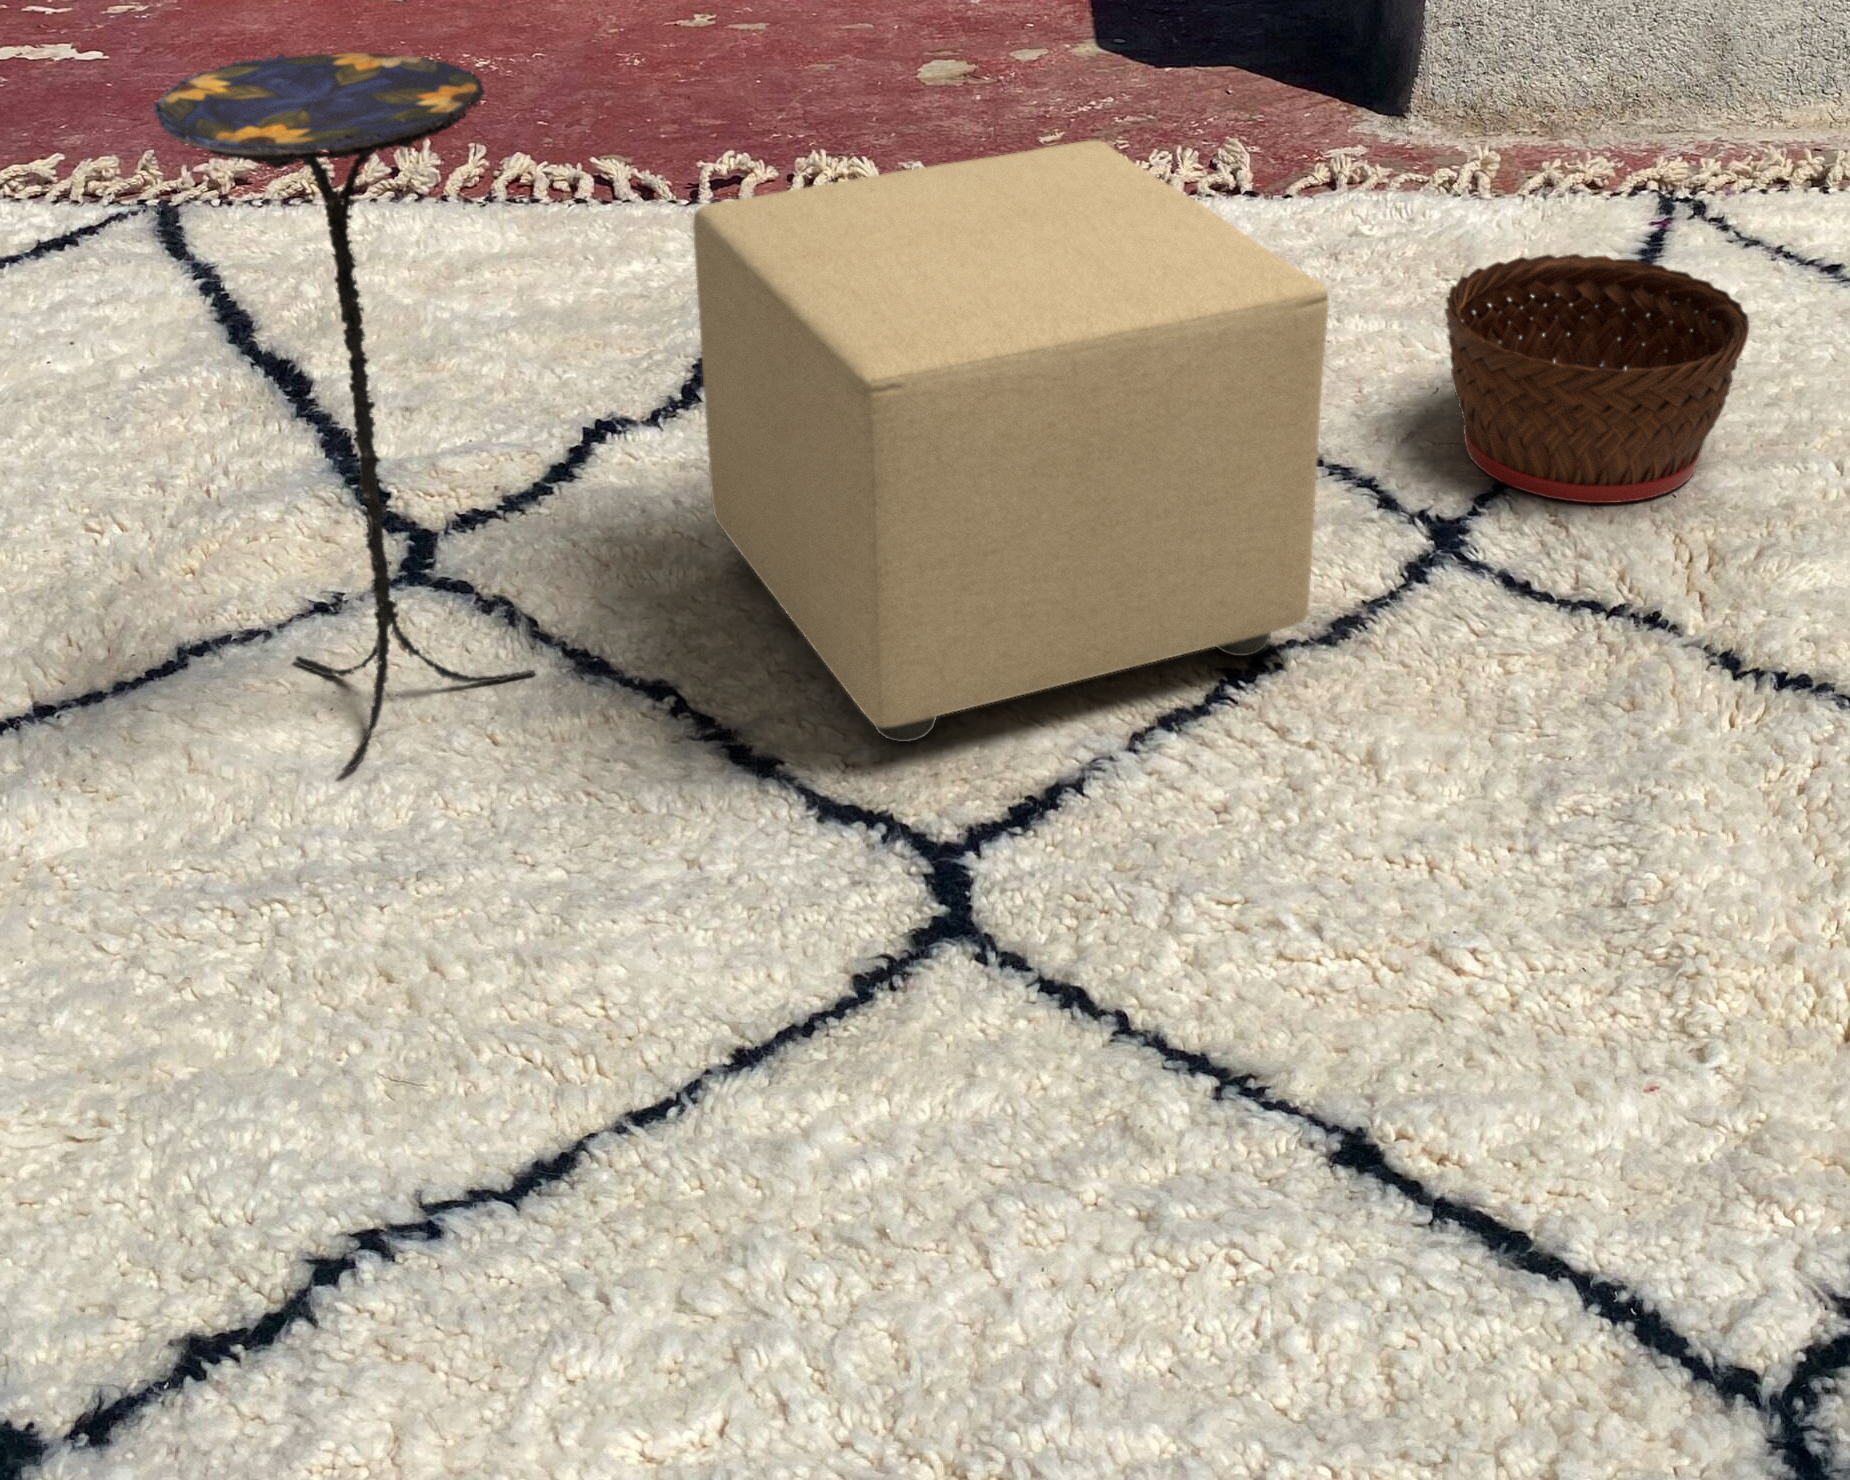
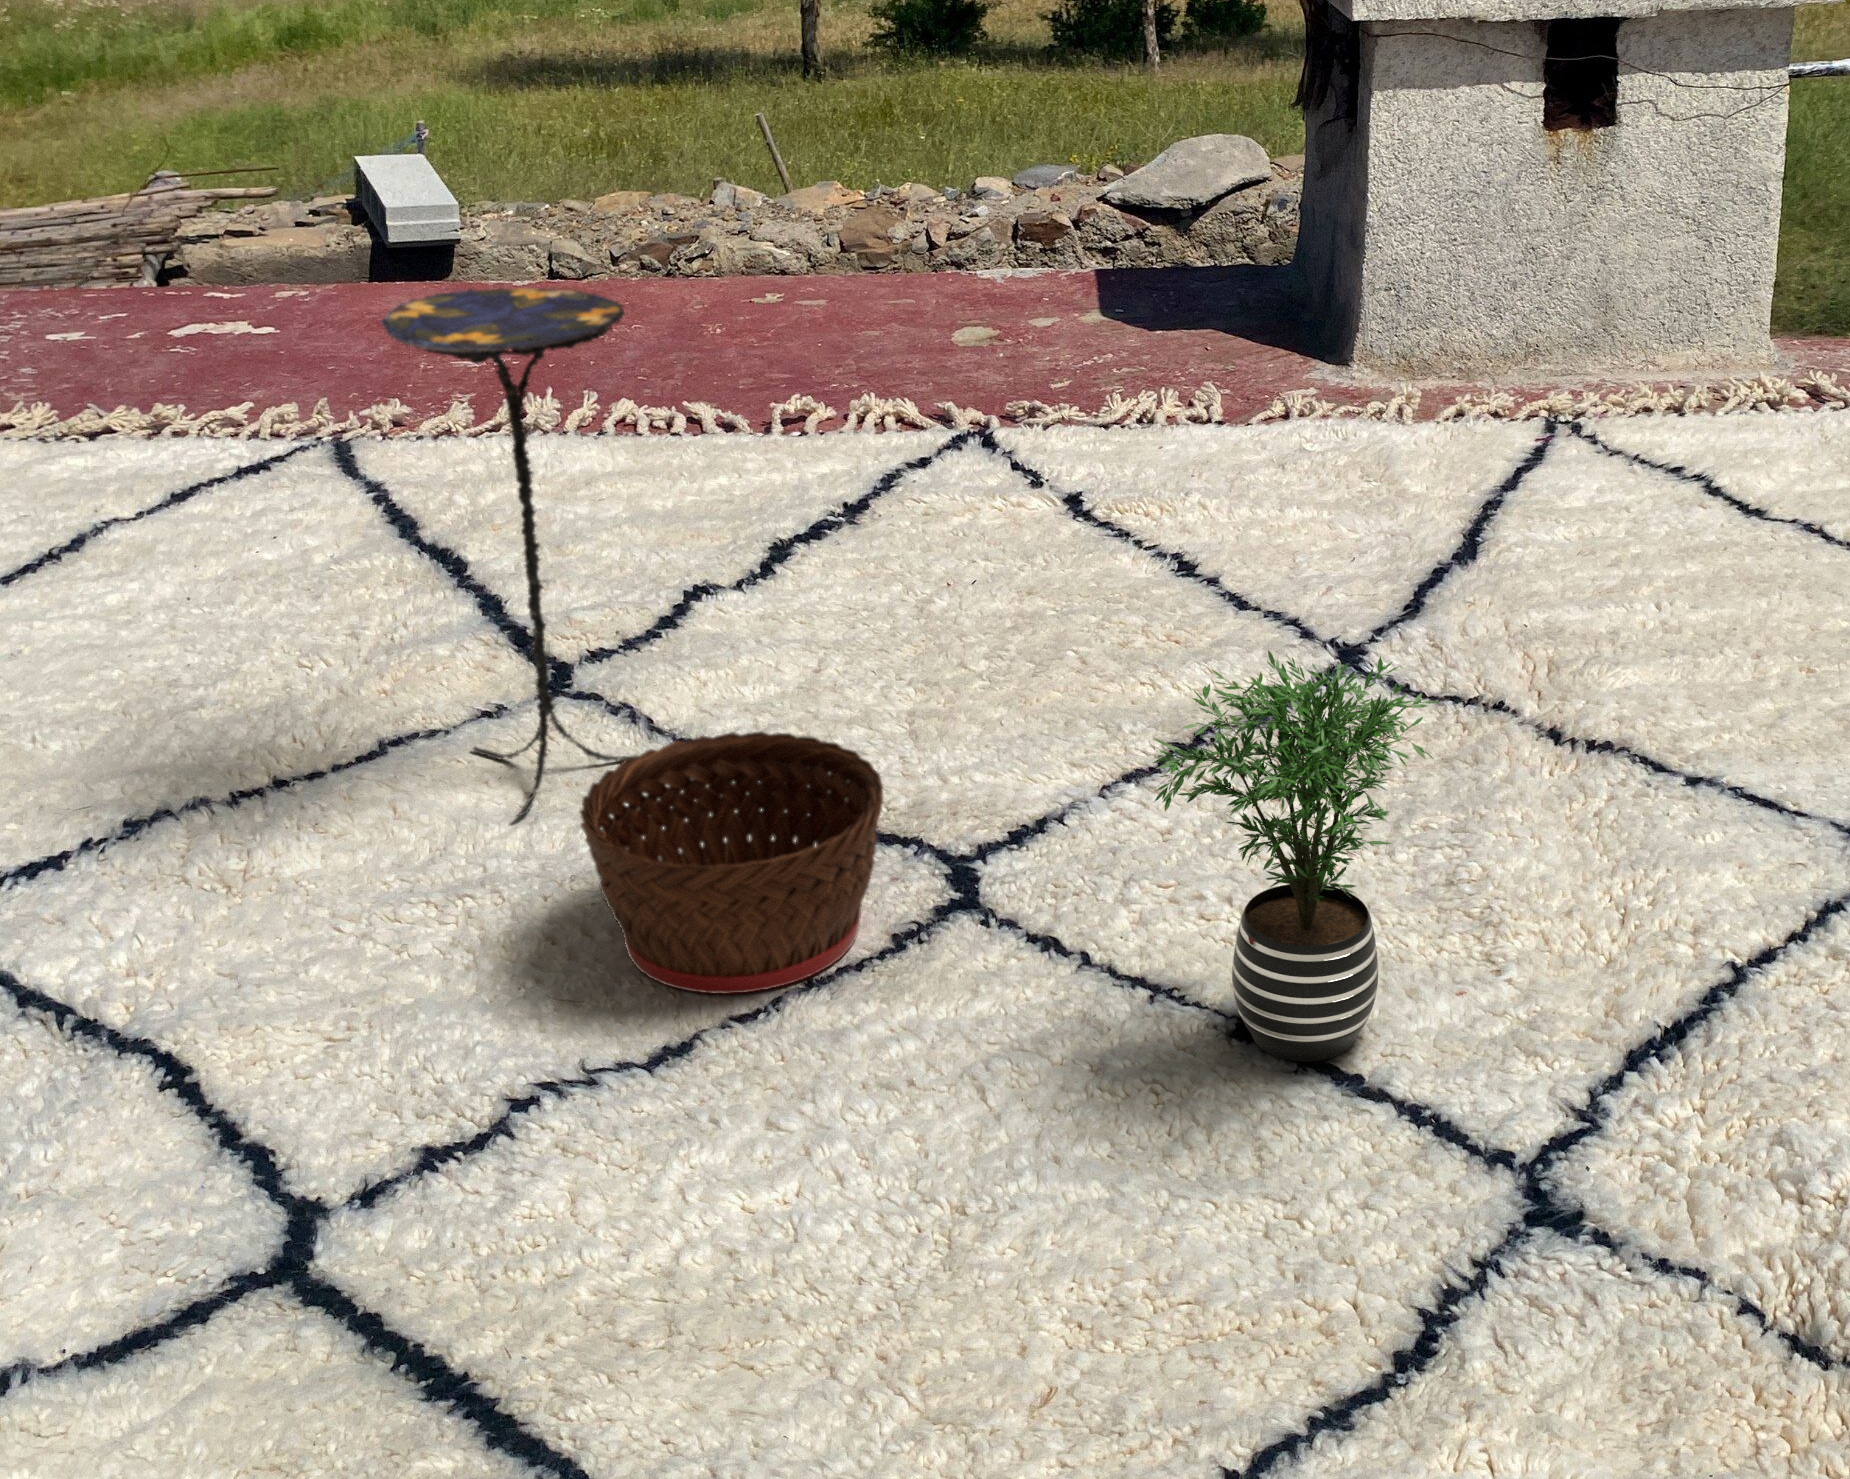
ottoman: present [693,140,1329,742] -> none [776,363,1239,790]
basket: present [1444,254,1749,503] -> present [580,731,883,994]
potted plant: none [1234,626,1700,1240] -> present [1154,650,1439,1061]

